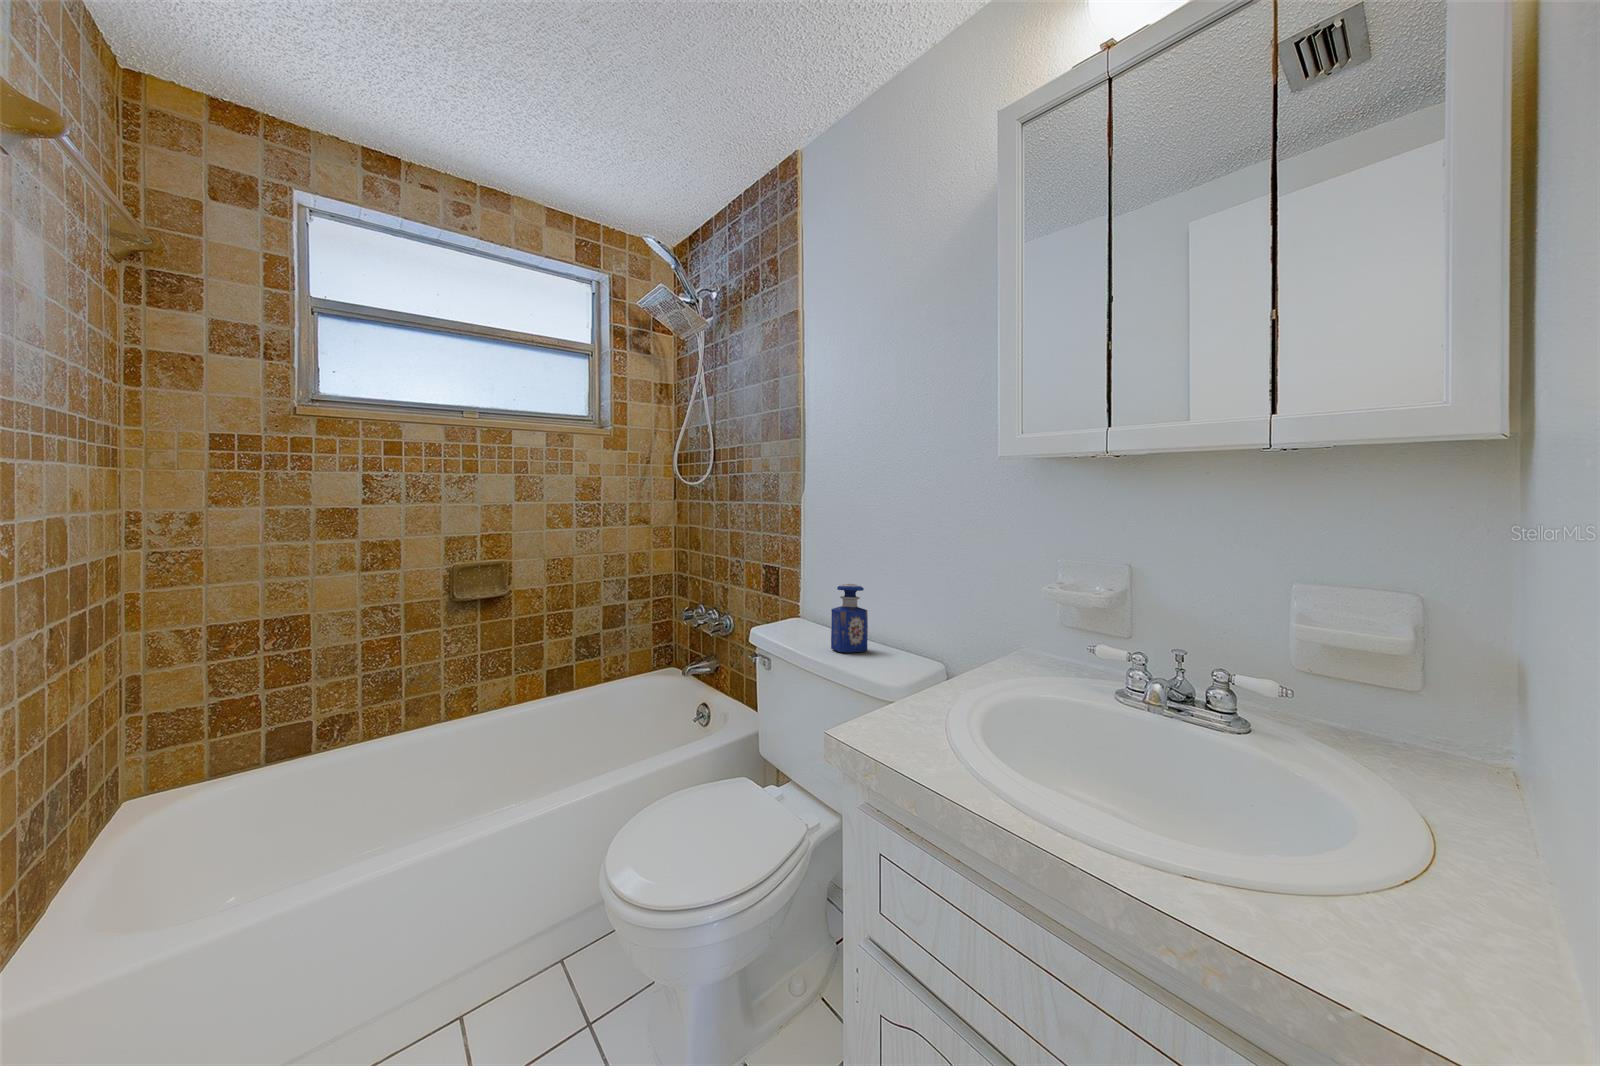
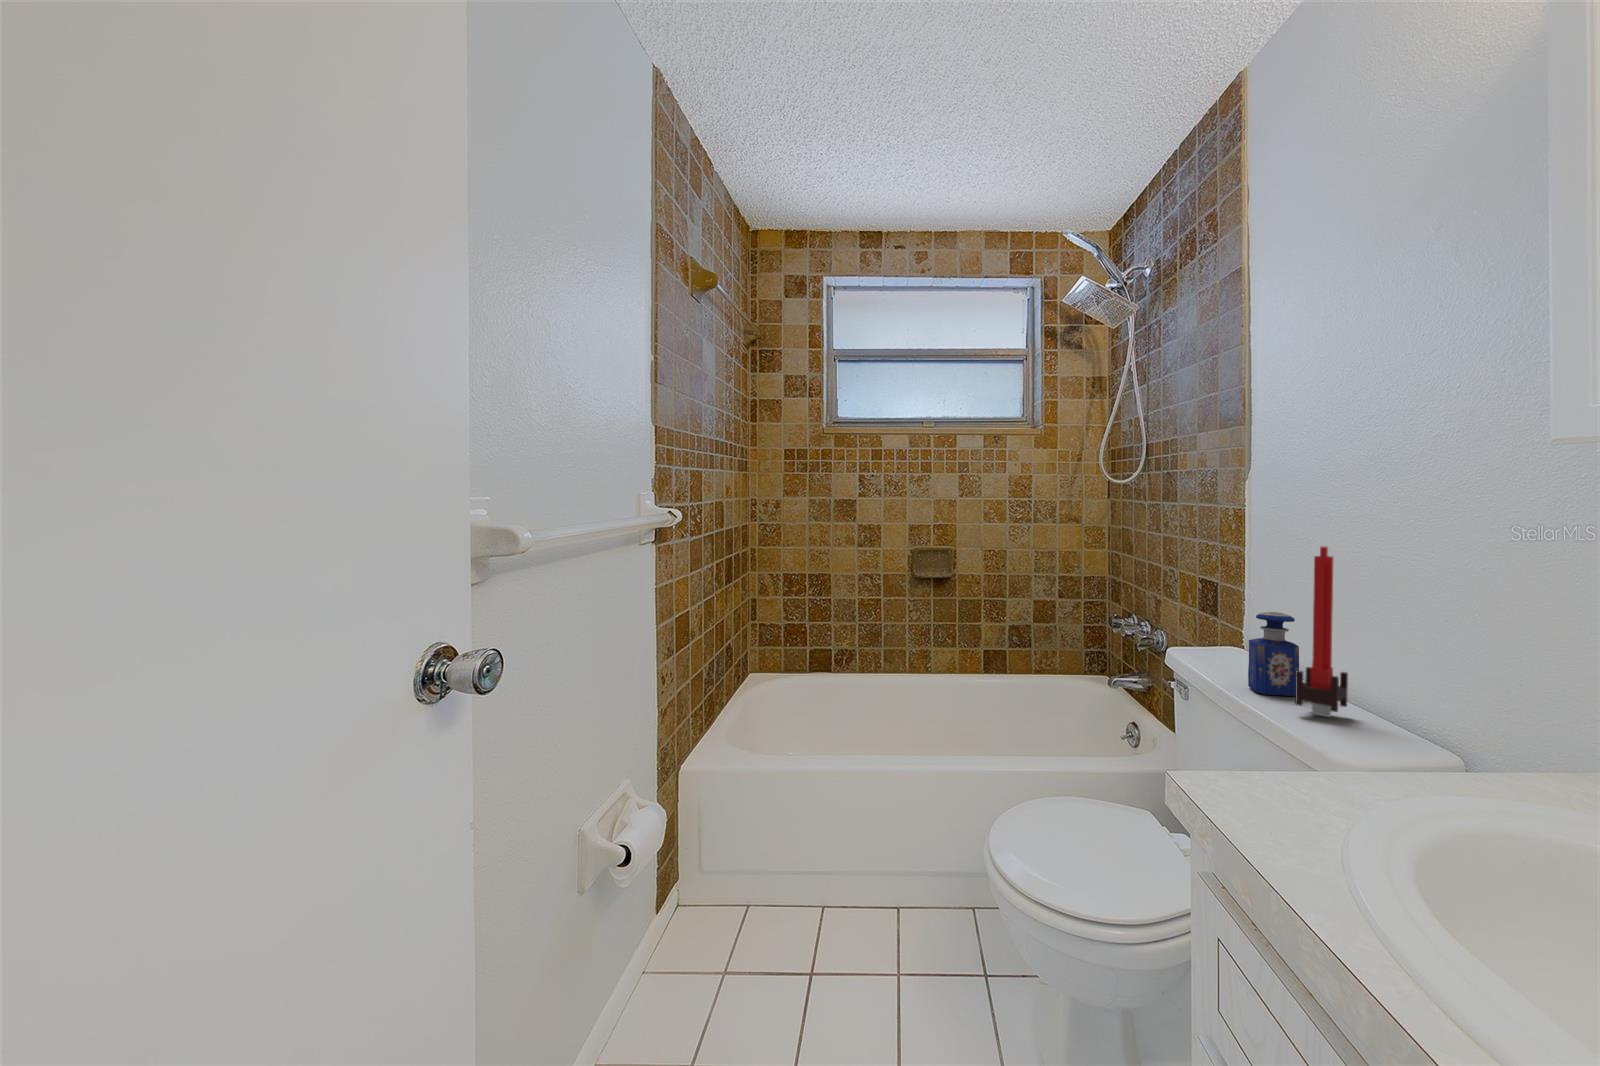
candle: none [878,525,908,662] -> present [1295,547,1348,717]

